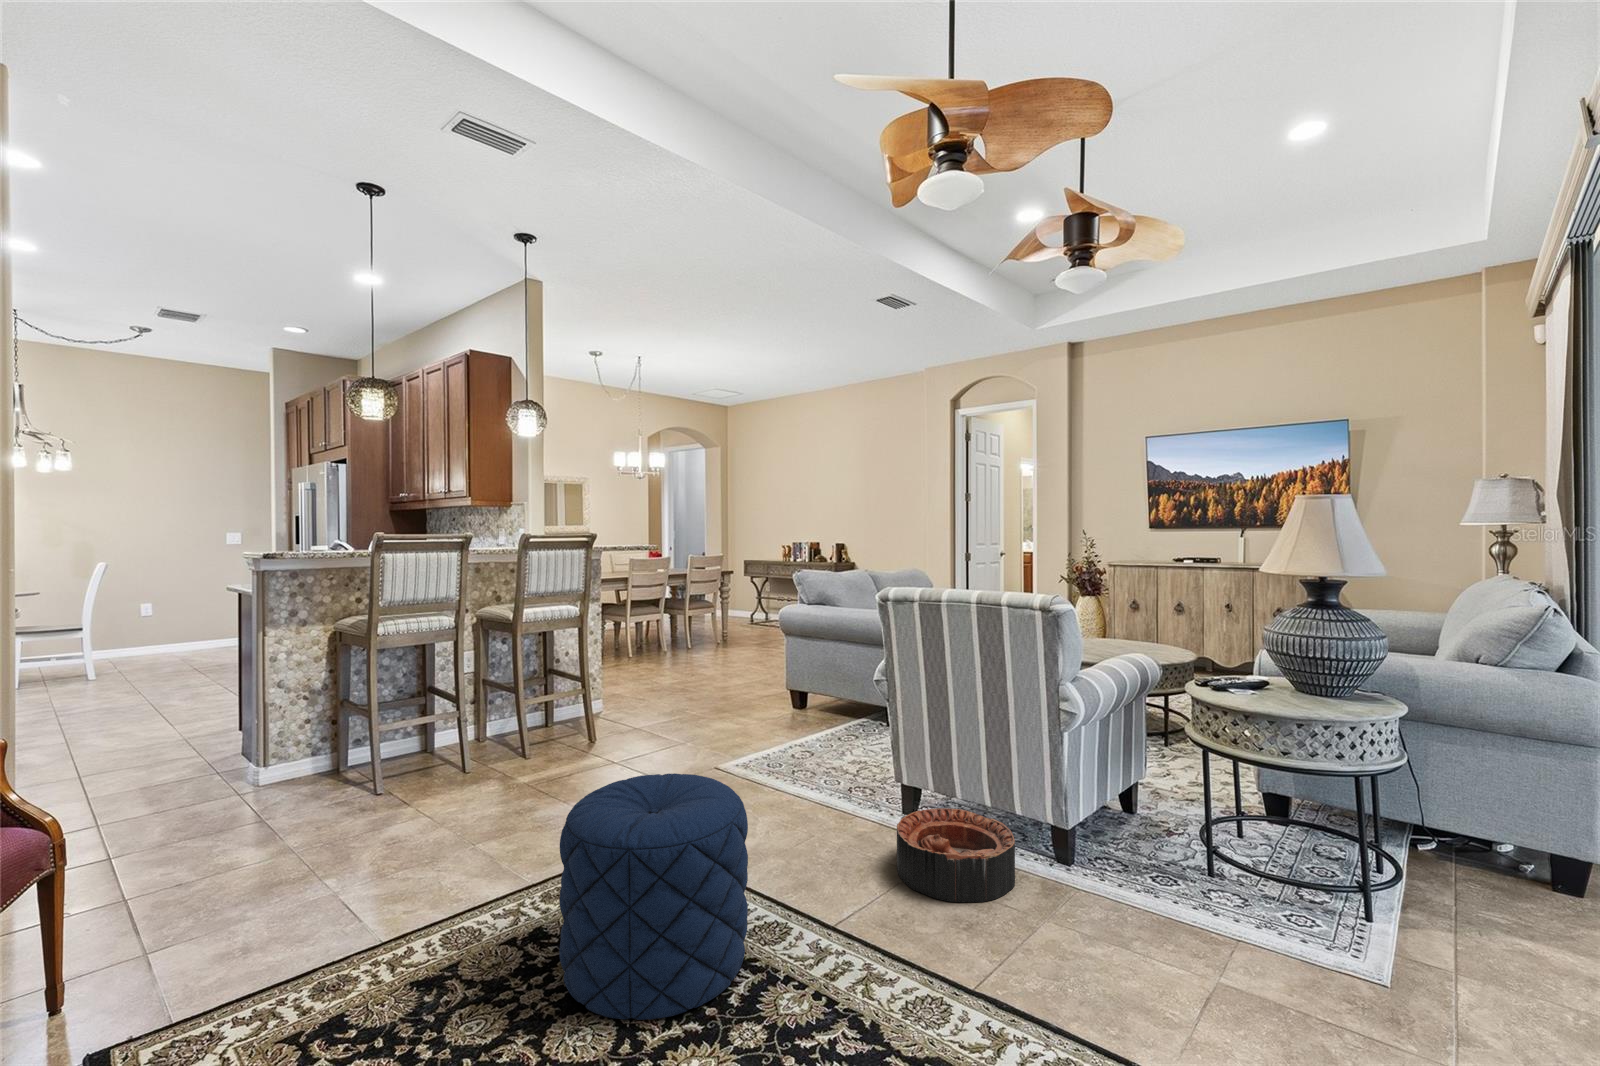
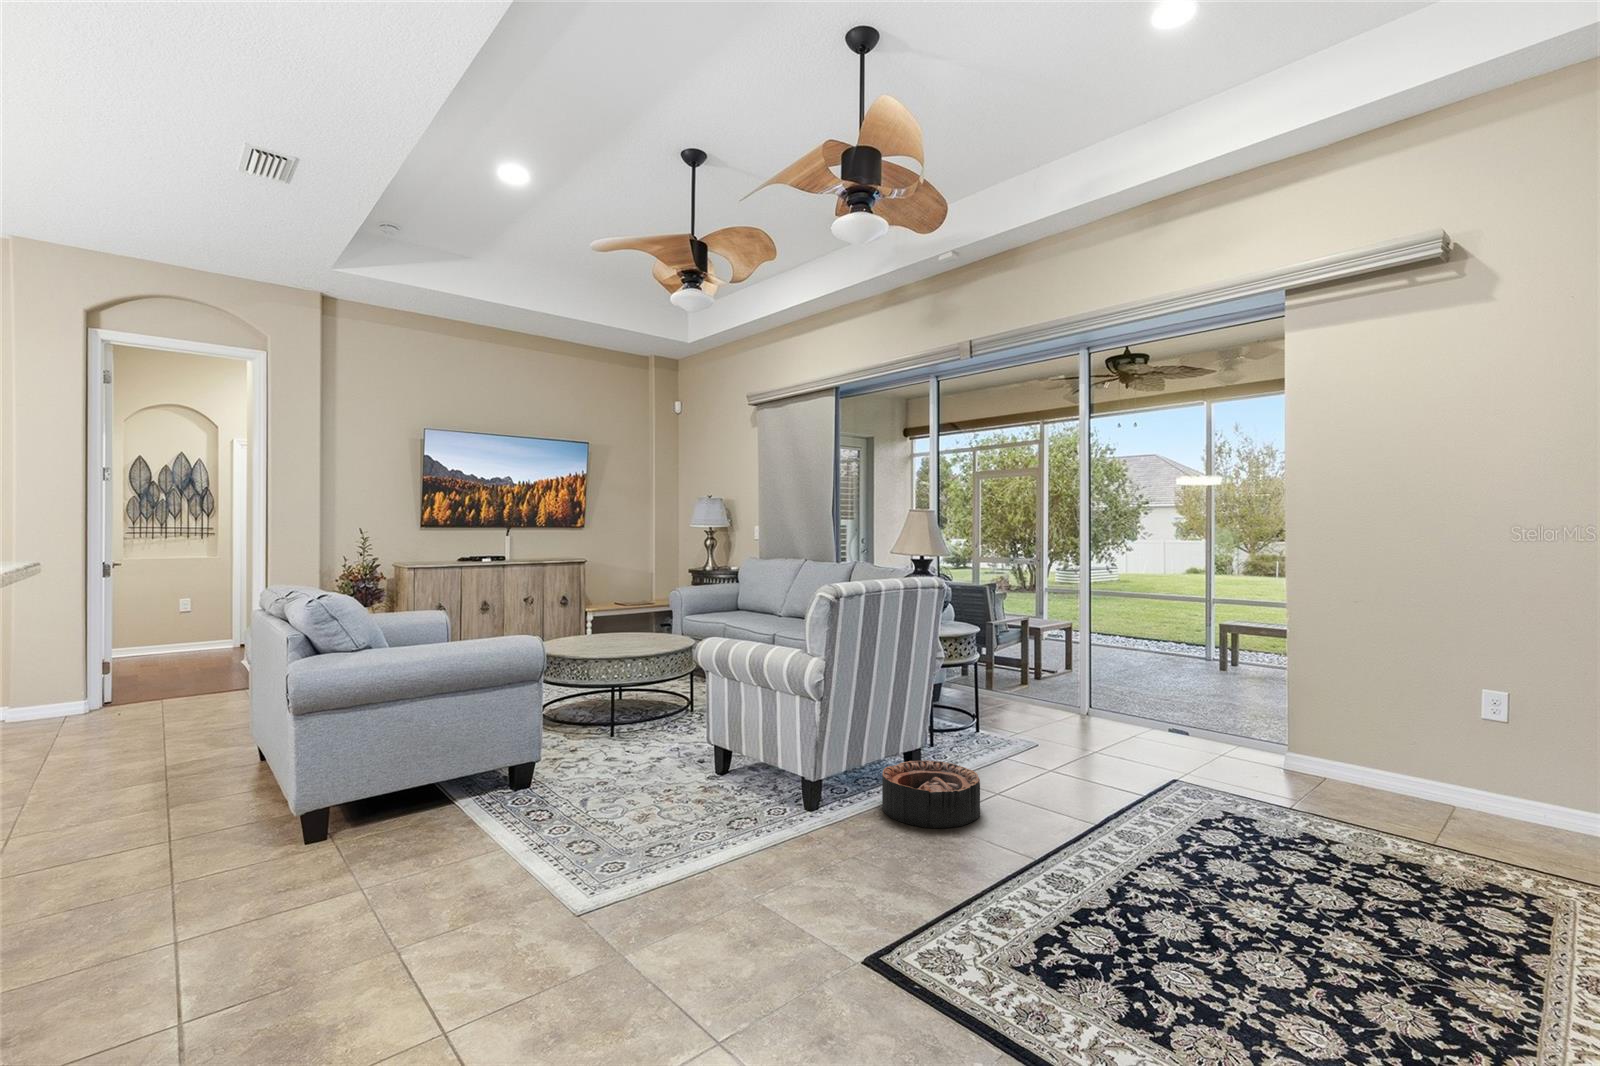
pouf: present [559,773,748,1020] -> none [1046,758,1241,989]

